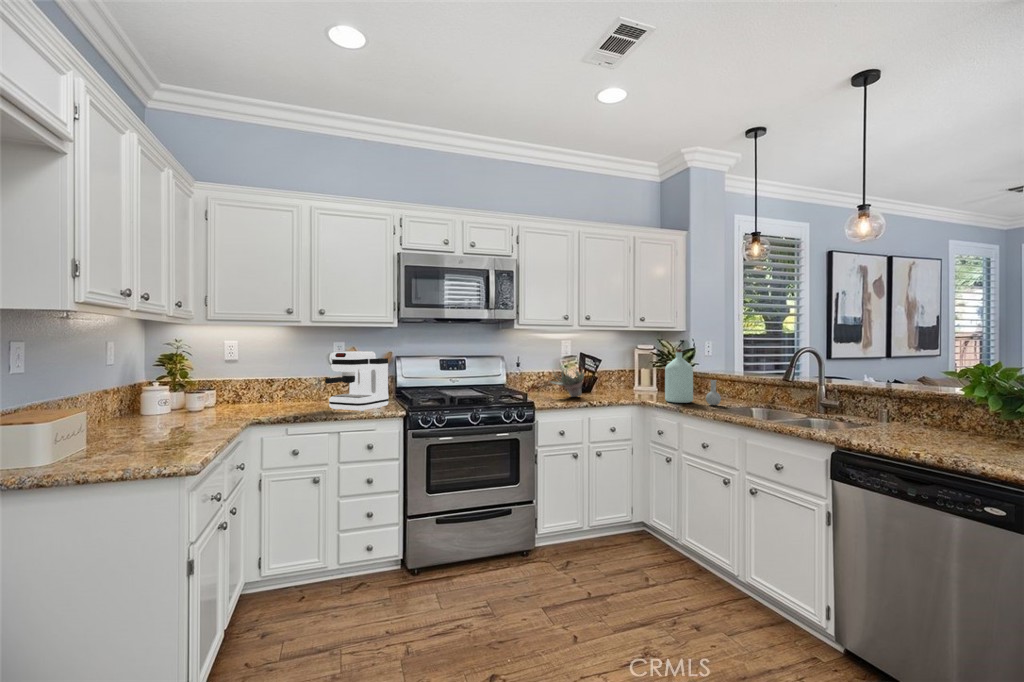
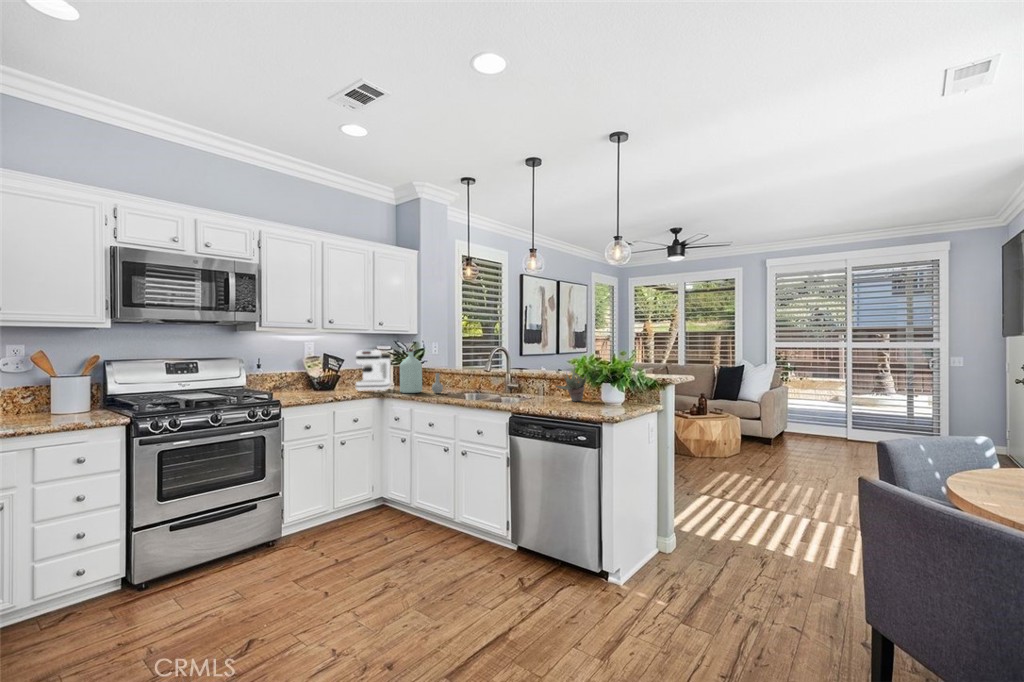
coffee maker: present [325,351,389,411] -> present [356,350,391,391]
succulent plant: present [550,369,585,397] -> present [556,366,587,401]

